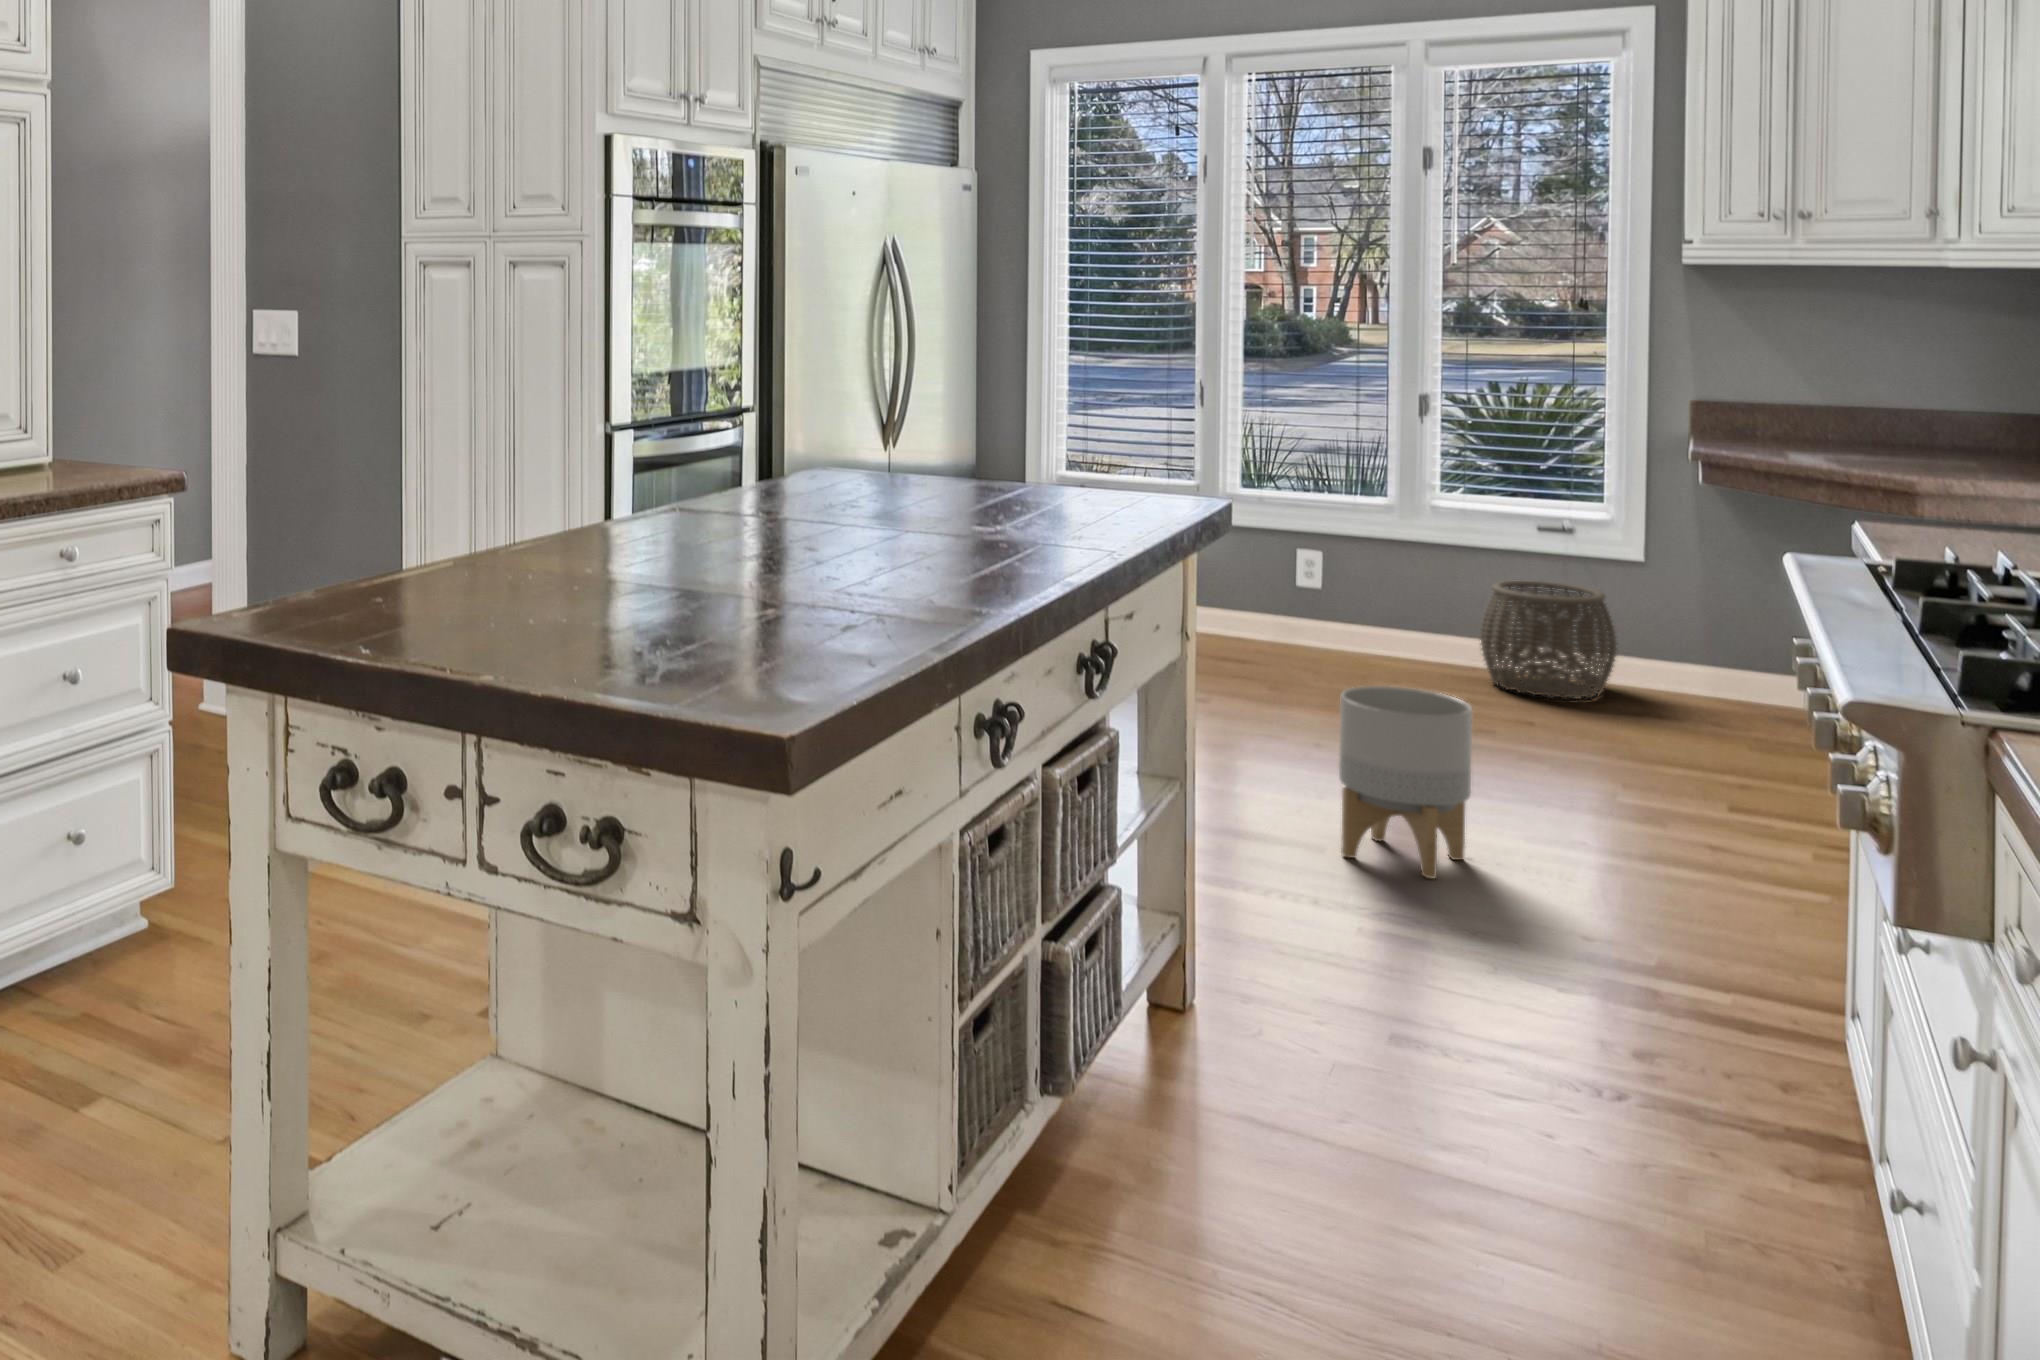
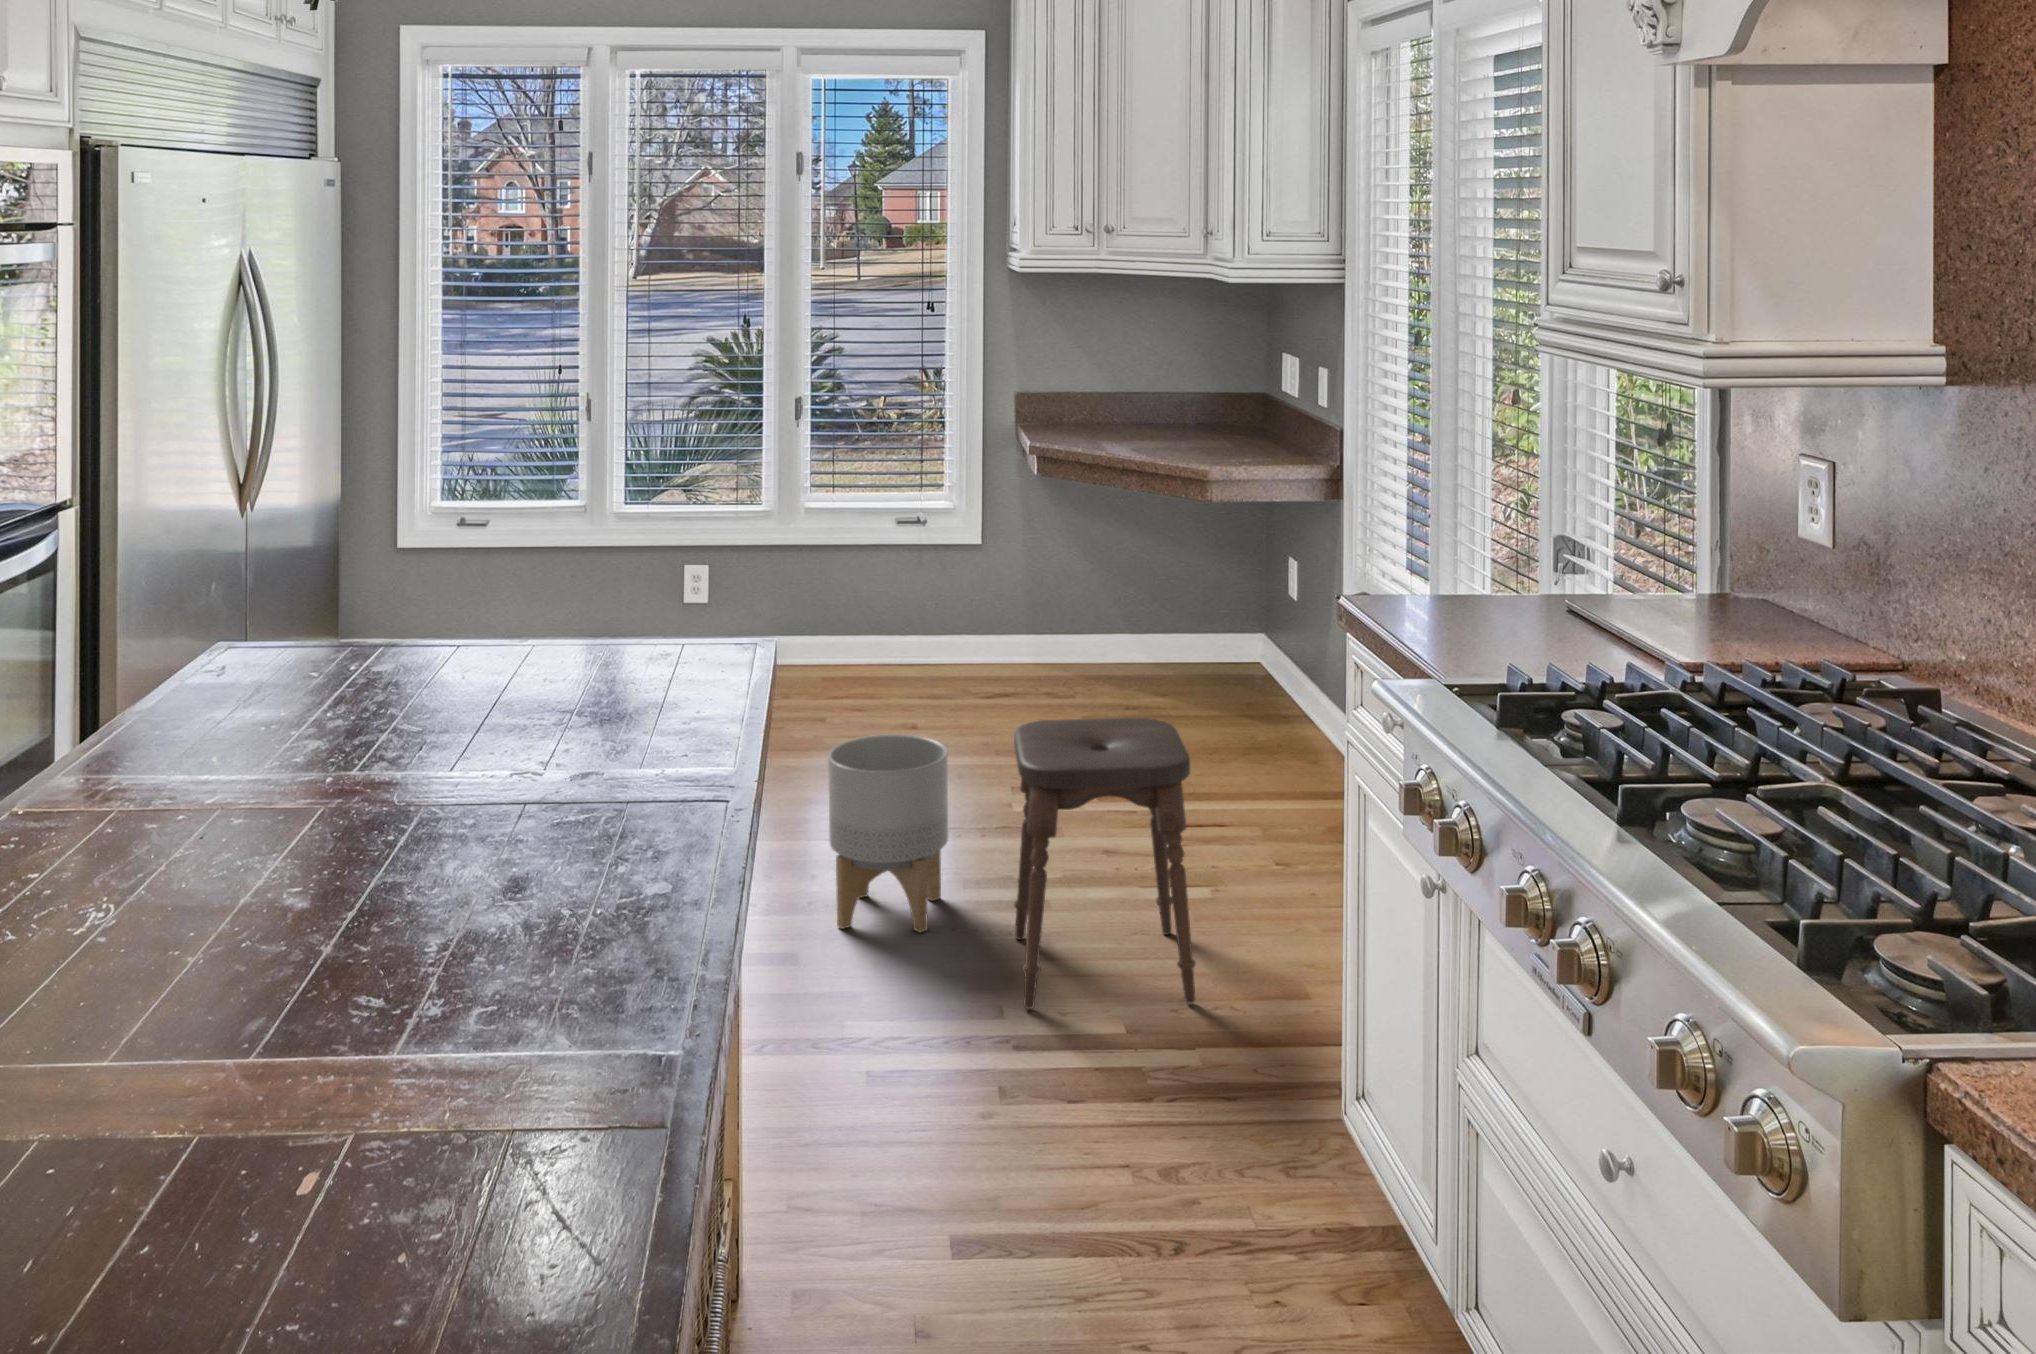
woven basket: present [1480,580,1617,699] -> none [873,571,984,685]
stool: none [1513,688,1741,1004] -> present [1014,718,1196,1009]

